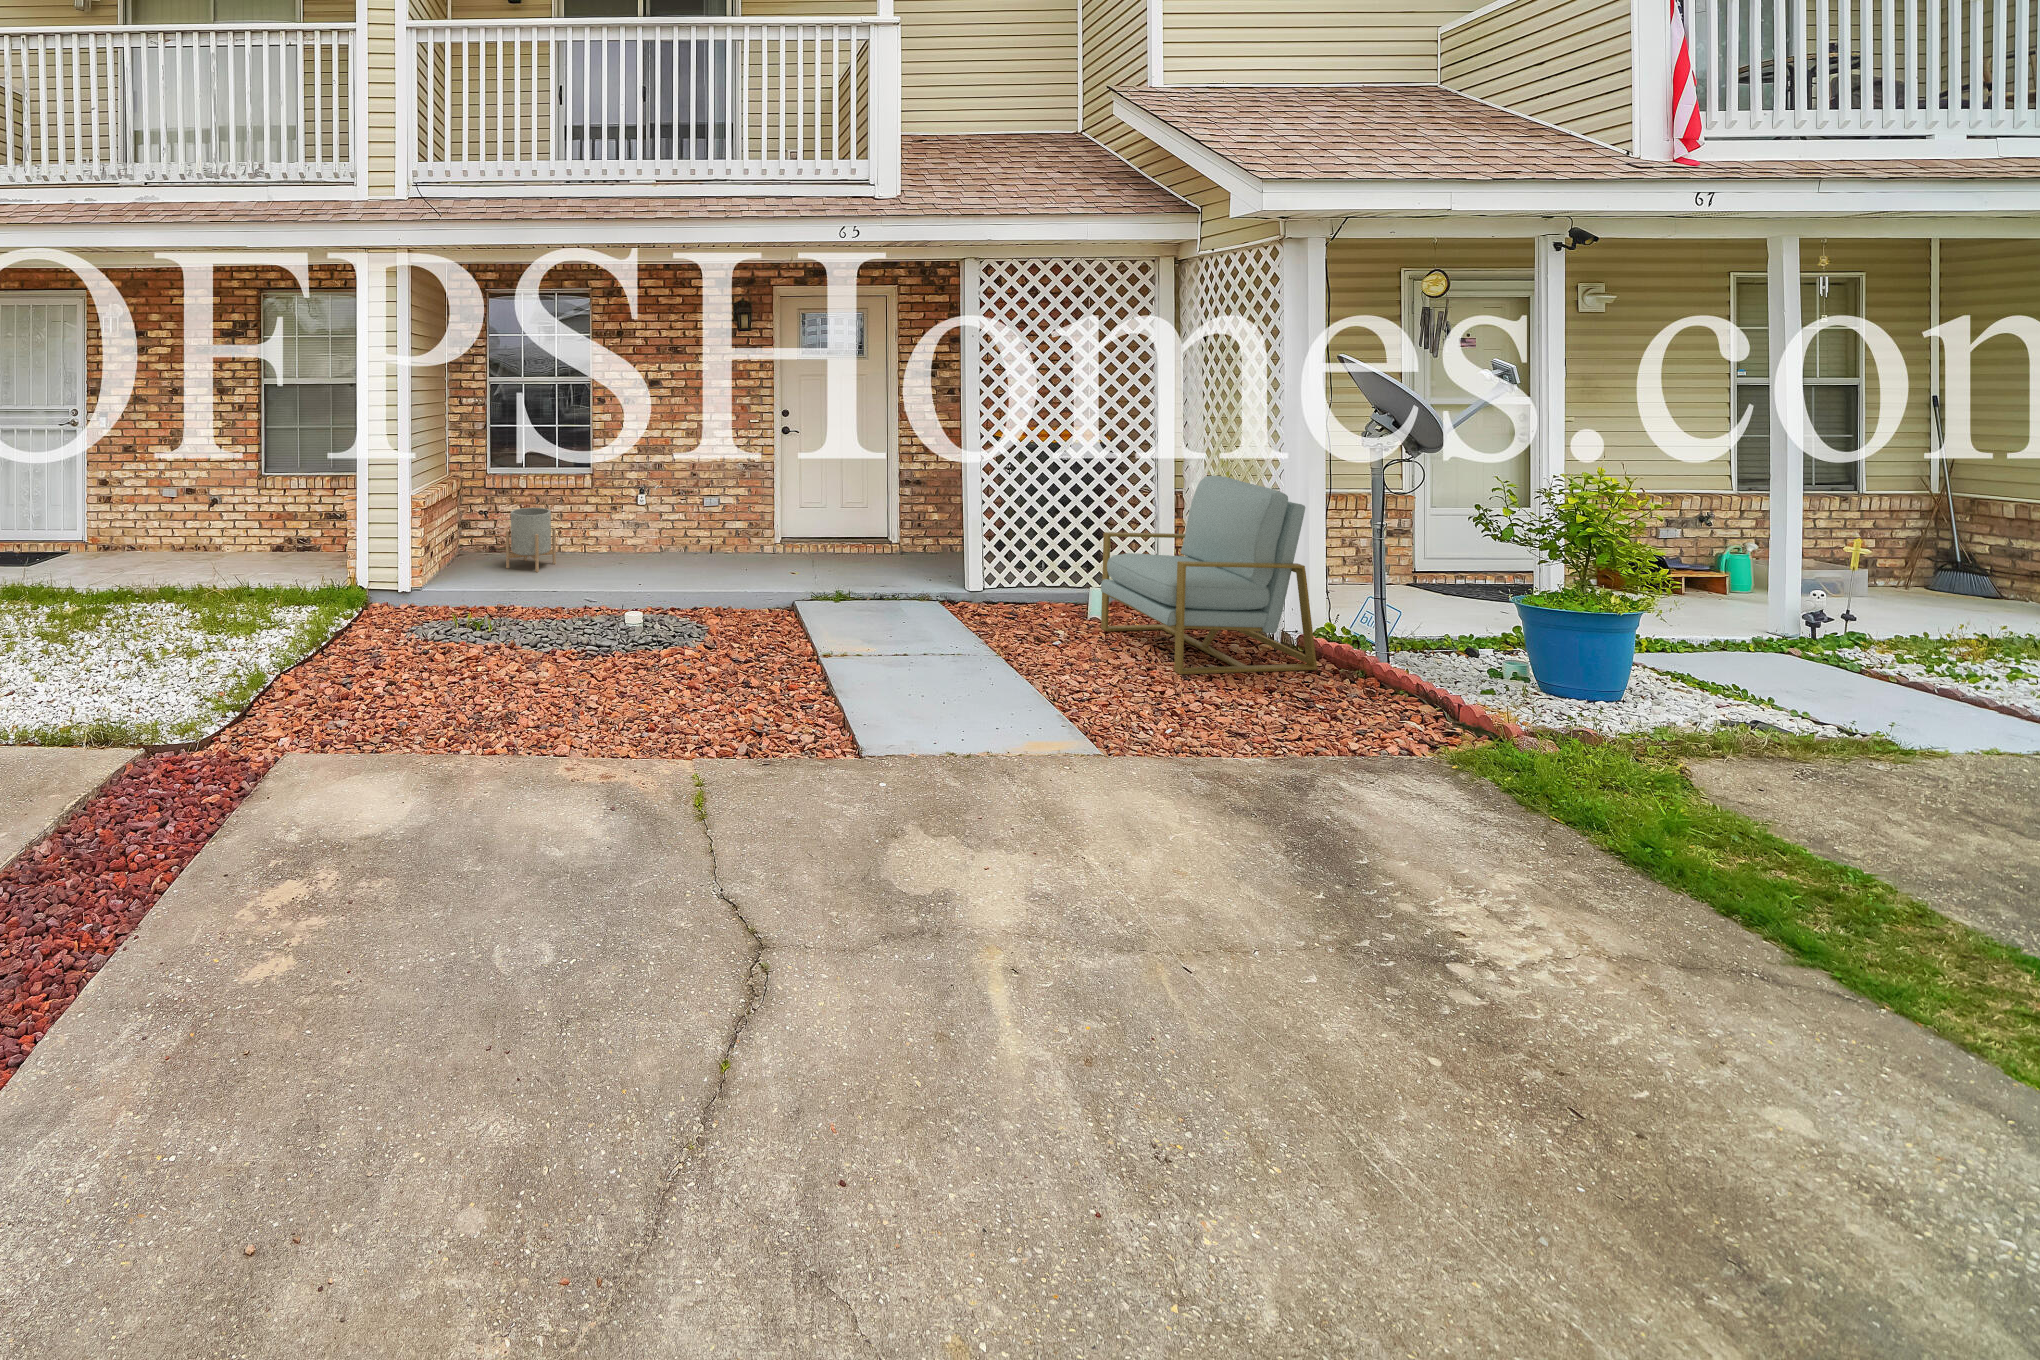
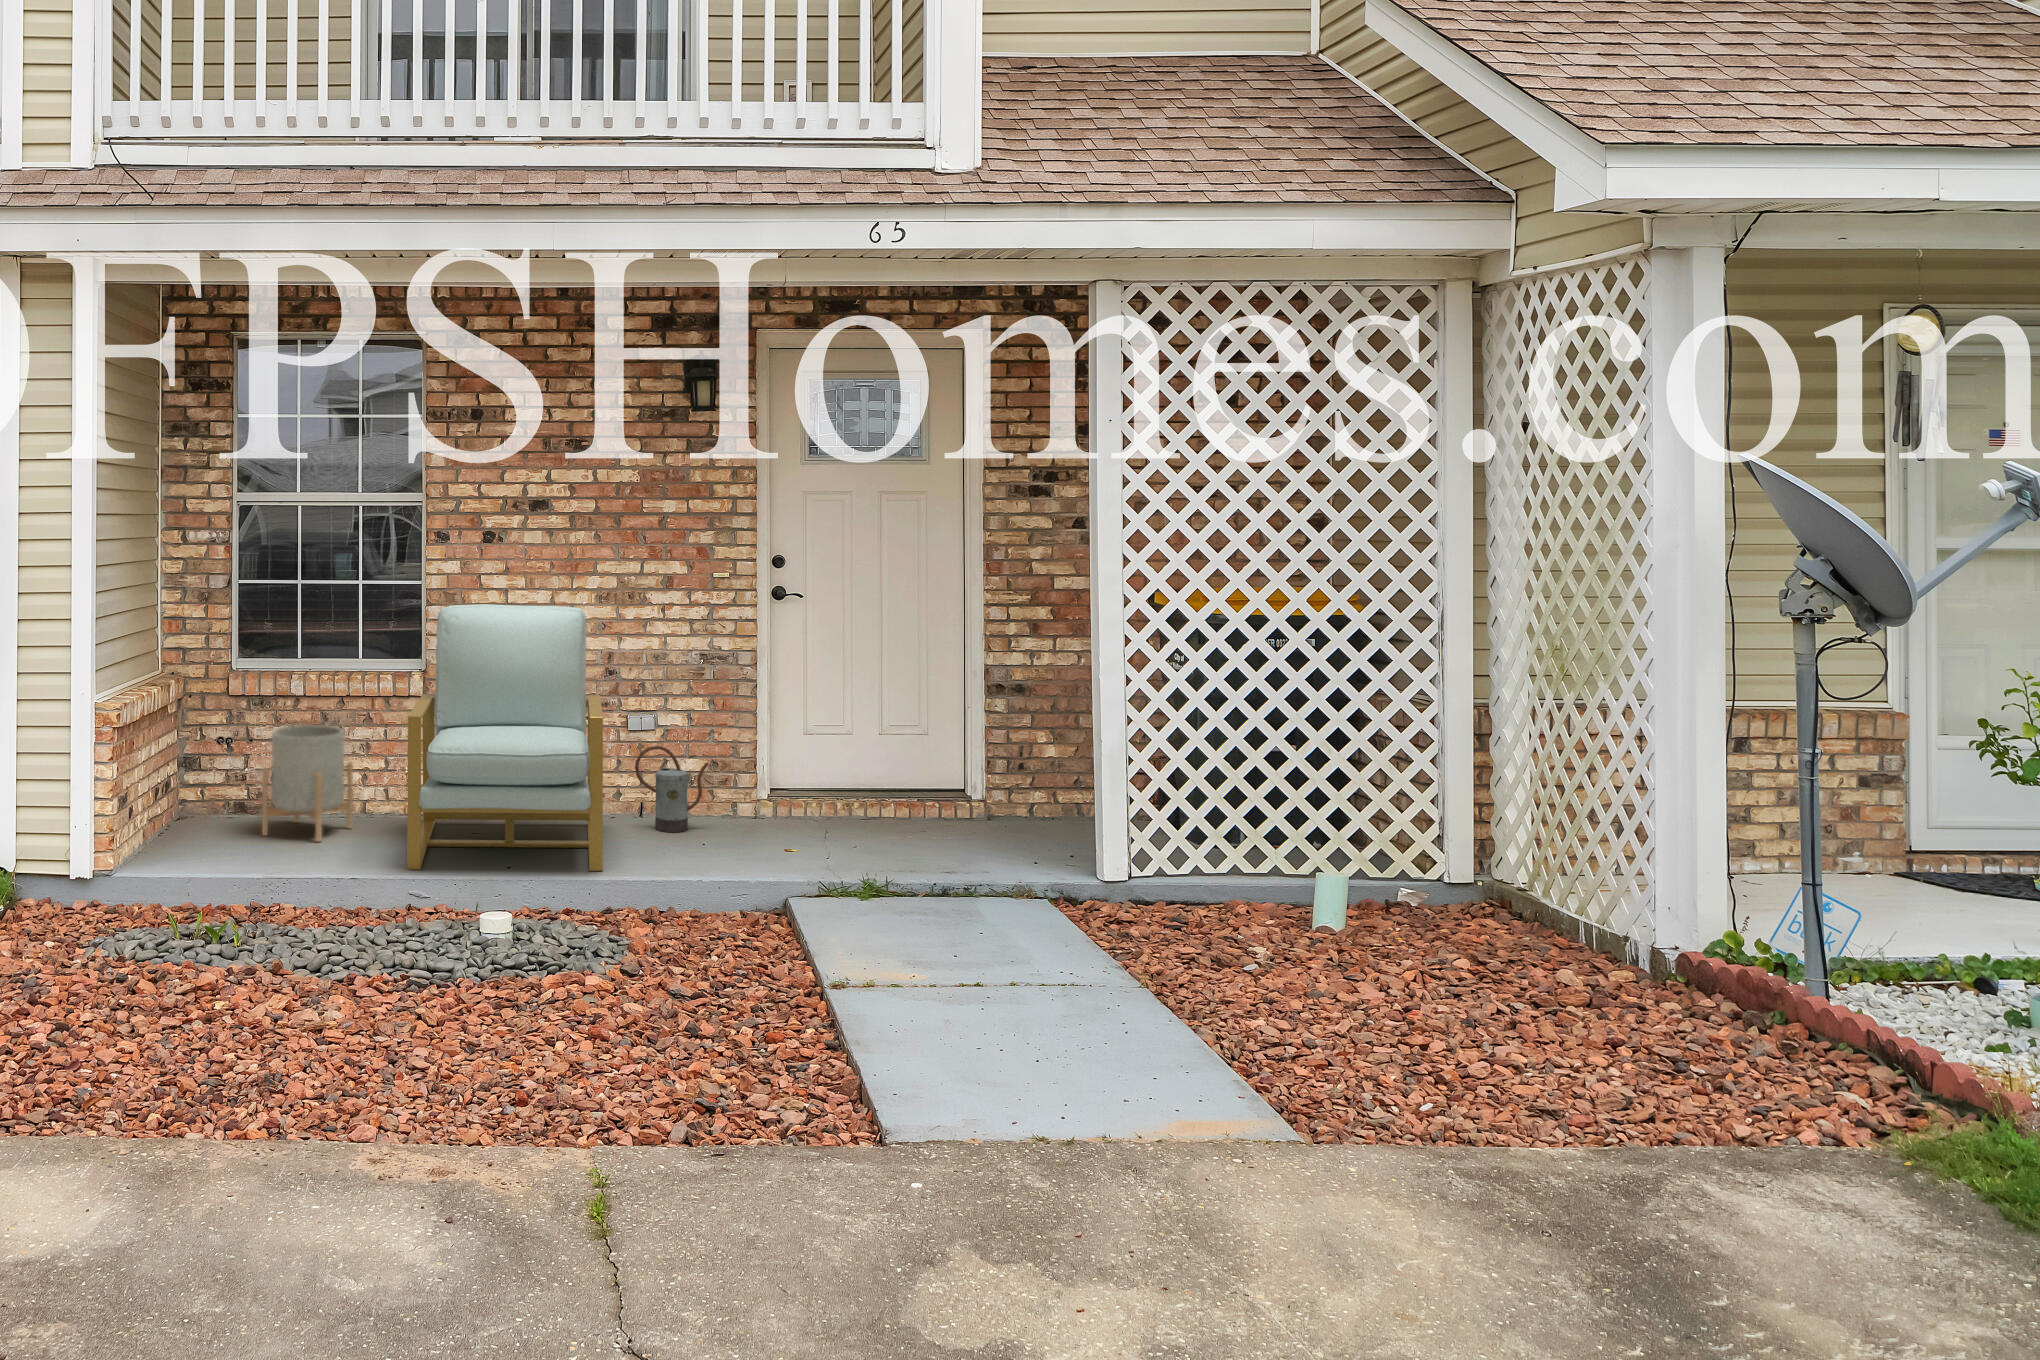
chair: present [1101,476,1317,674] -> present [407,604,603,871]
watering can: none [711,518,751,565] -> present [635,746,709,832]

